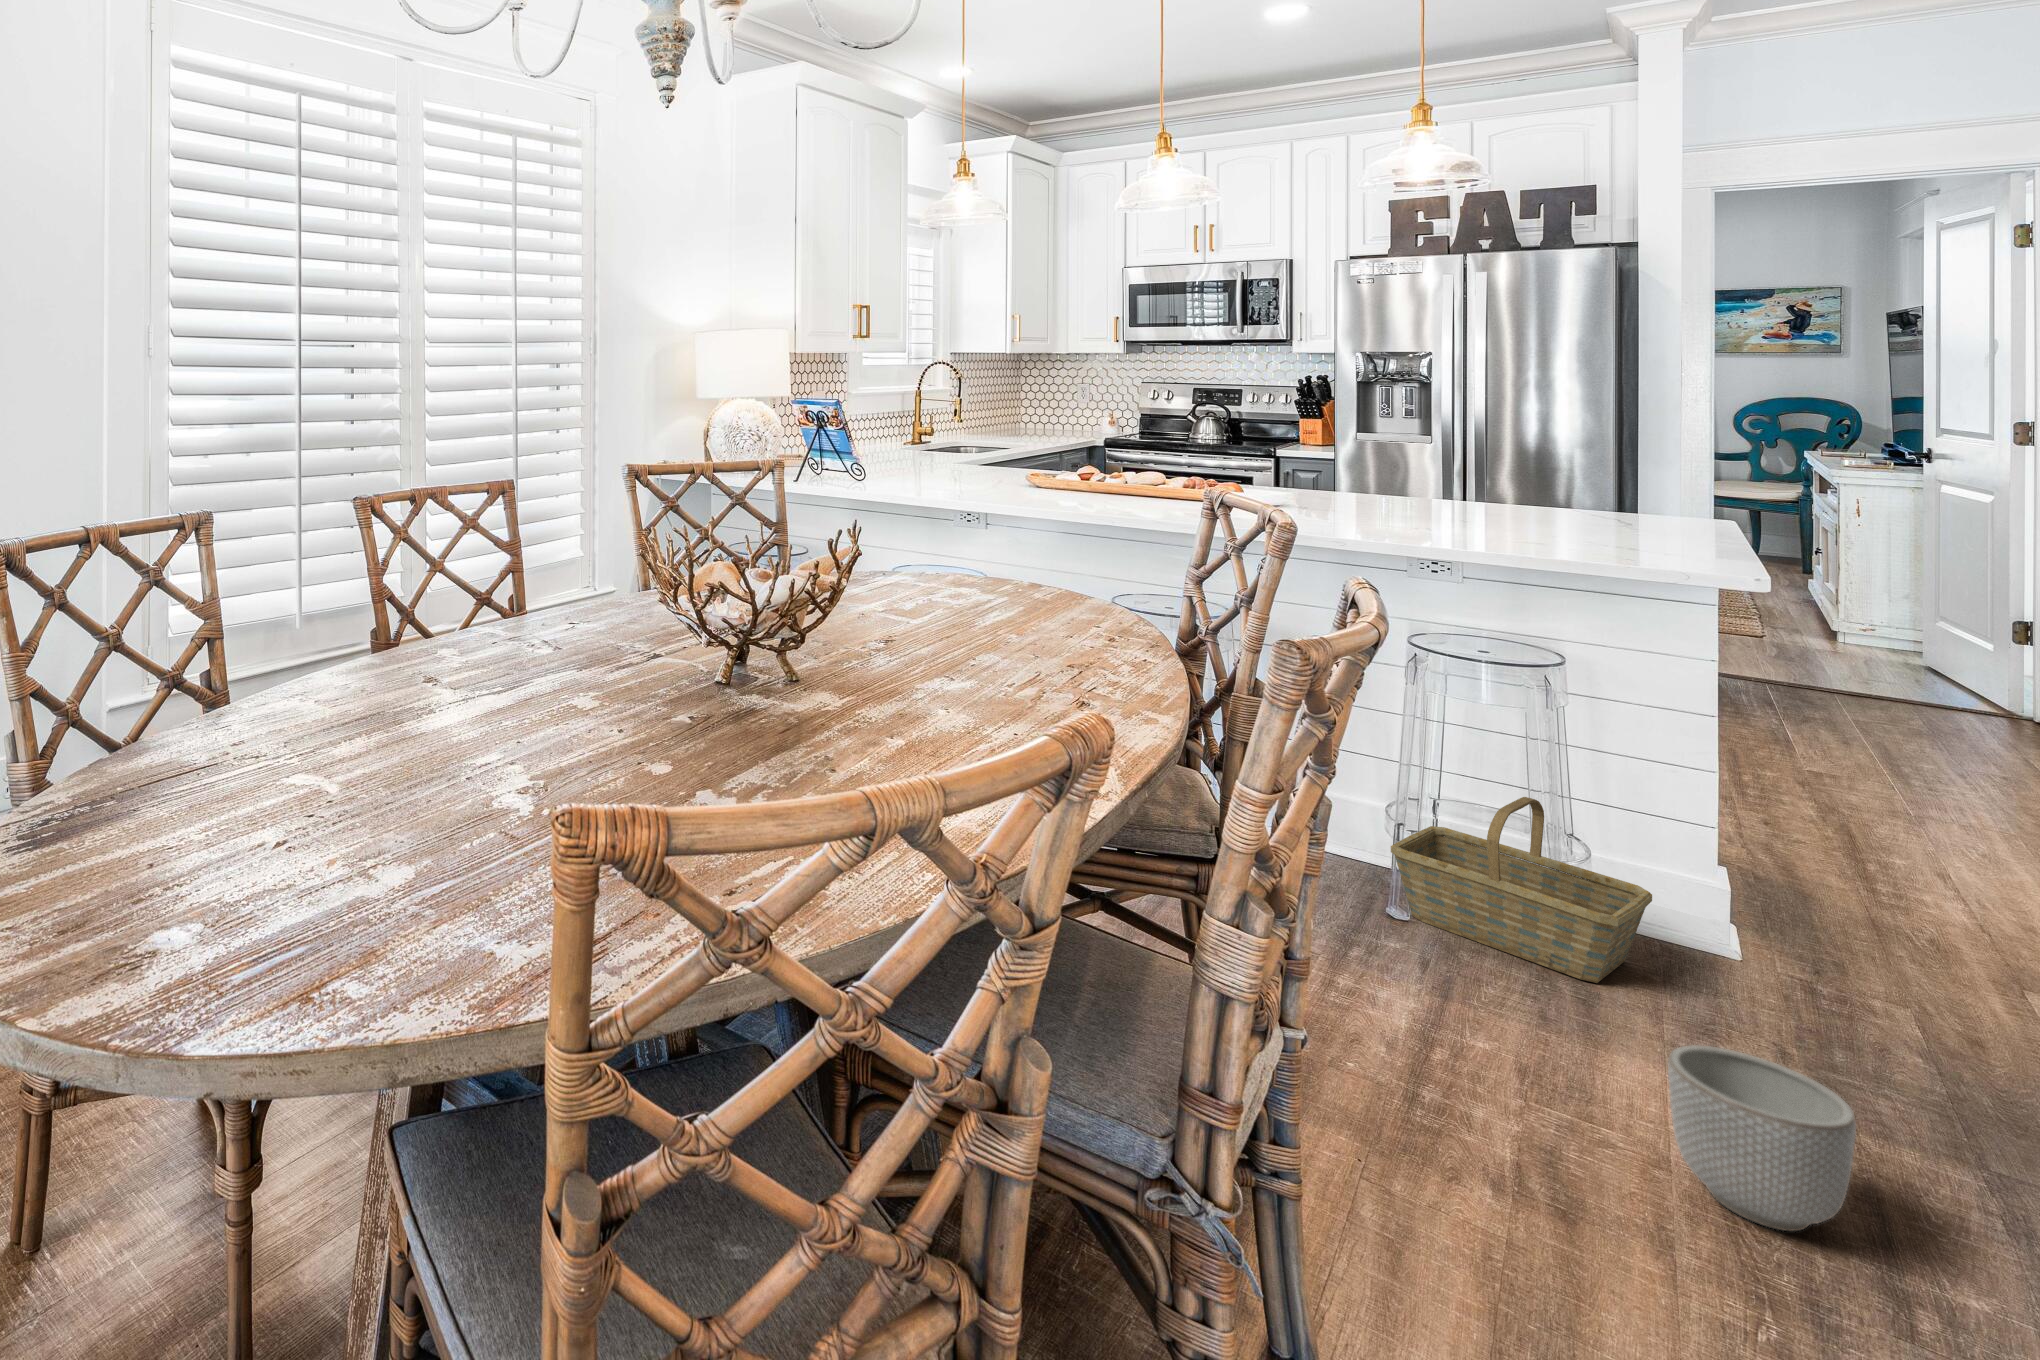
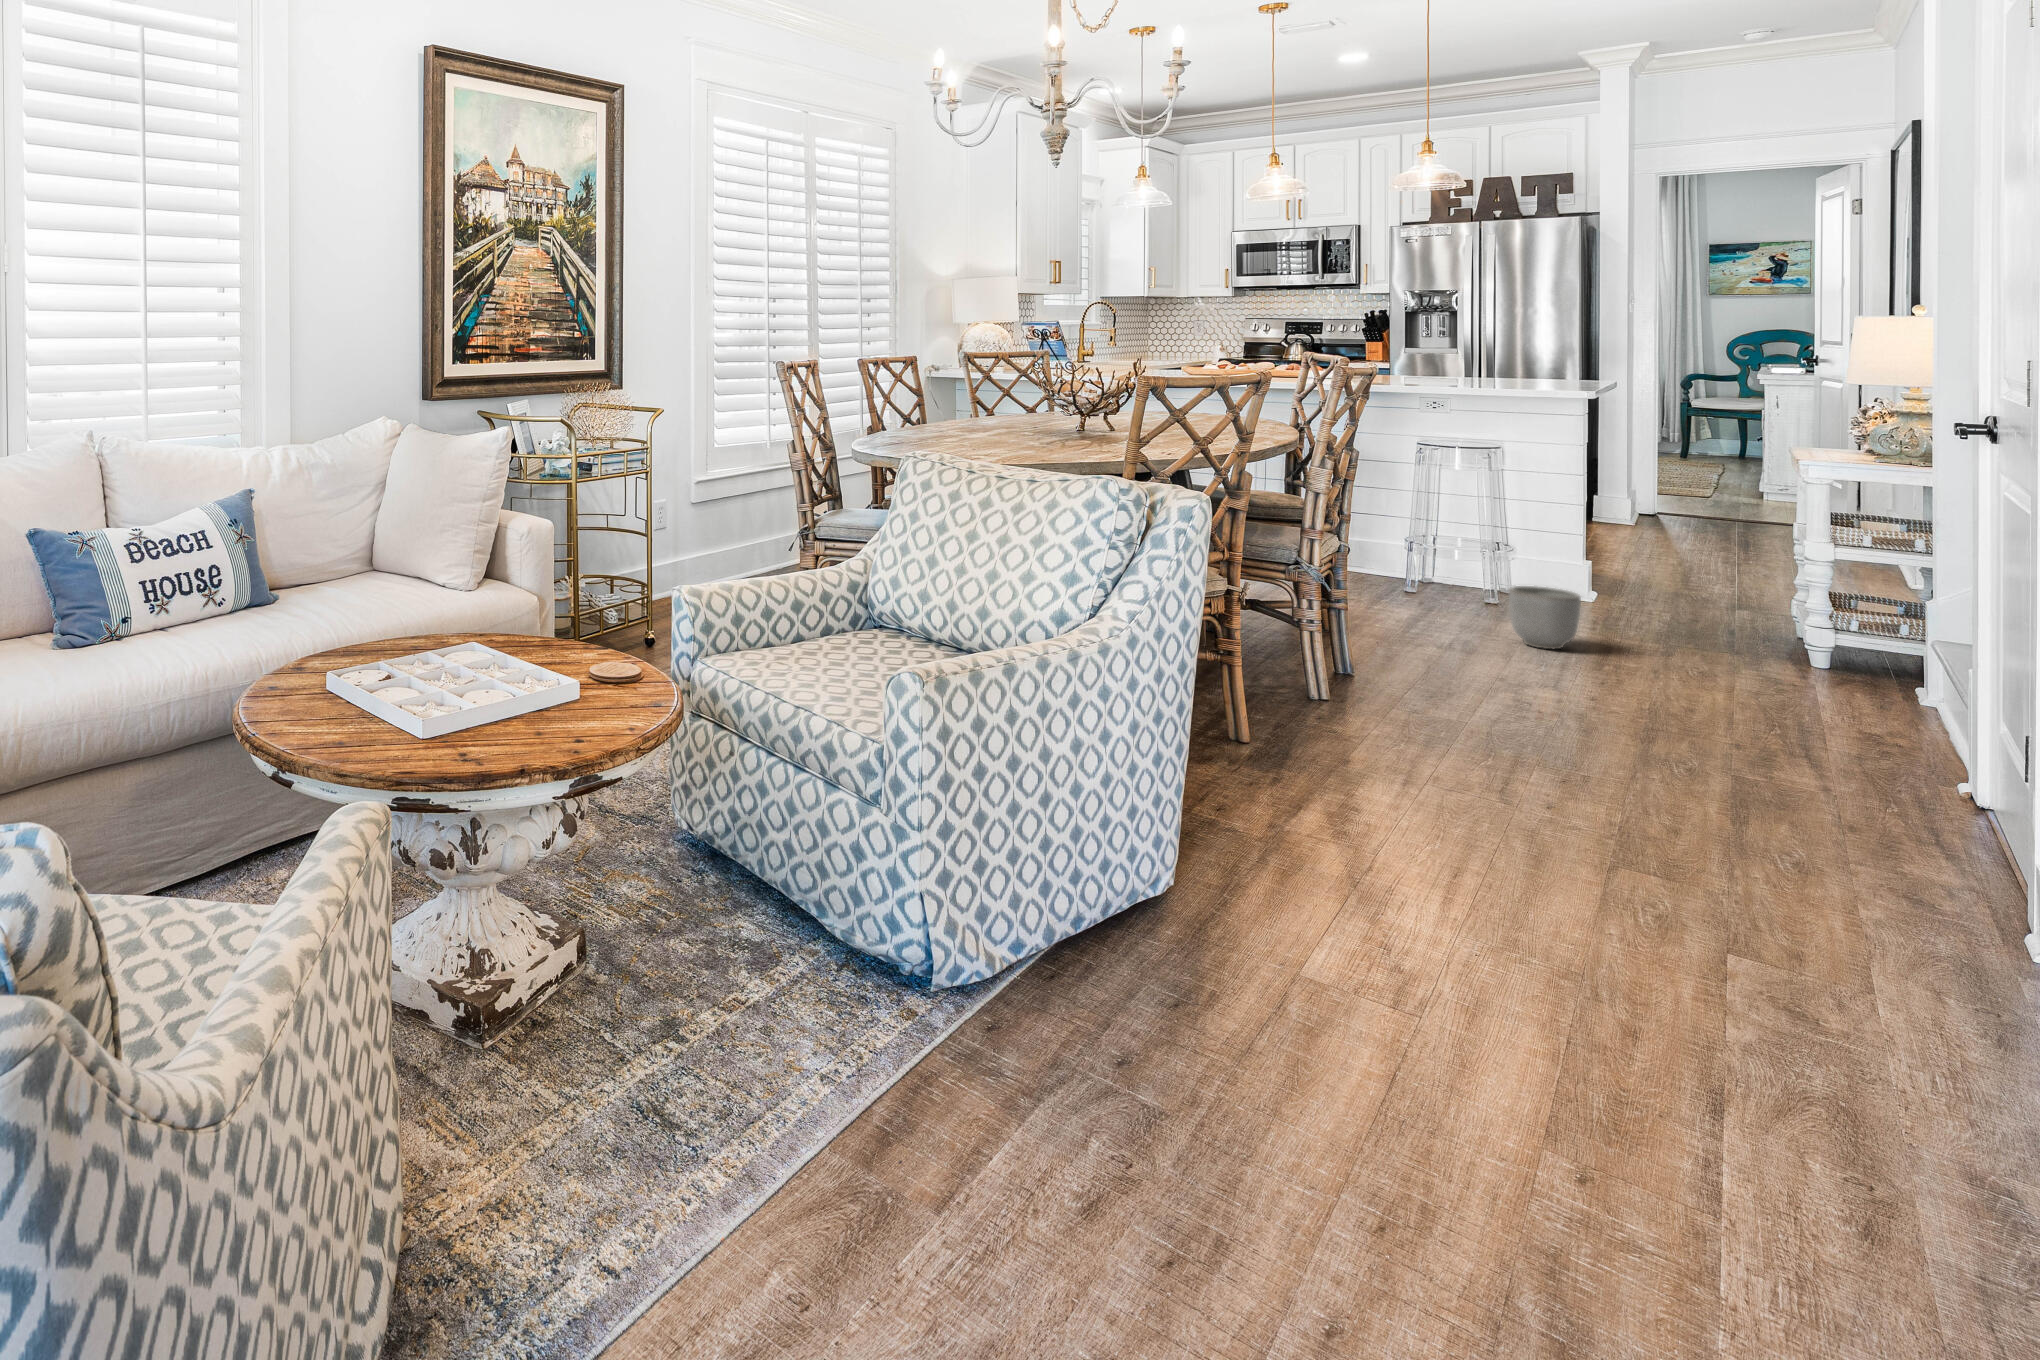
basket: present [1391,797,1652,983] -> none [1402,520,1536,604]

